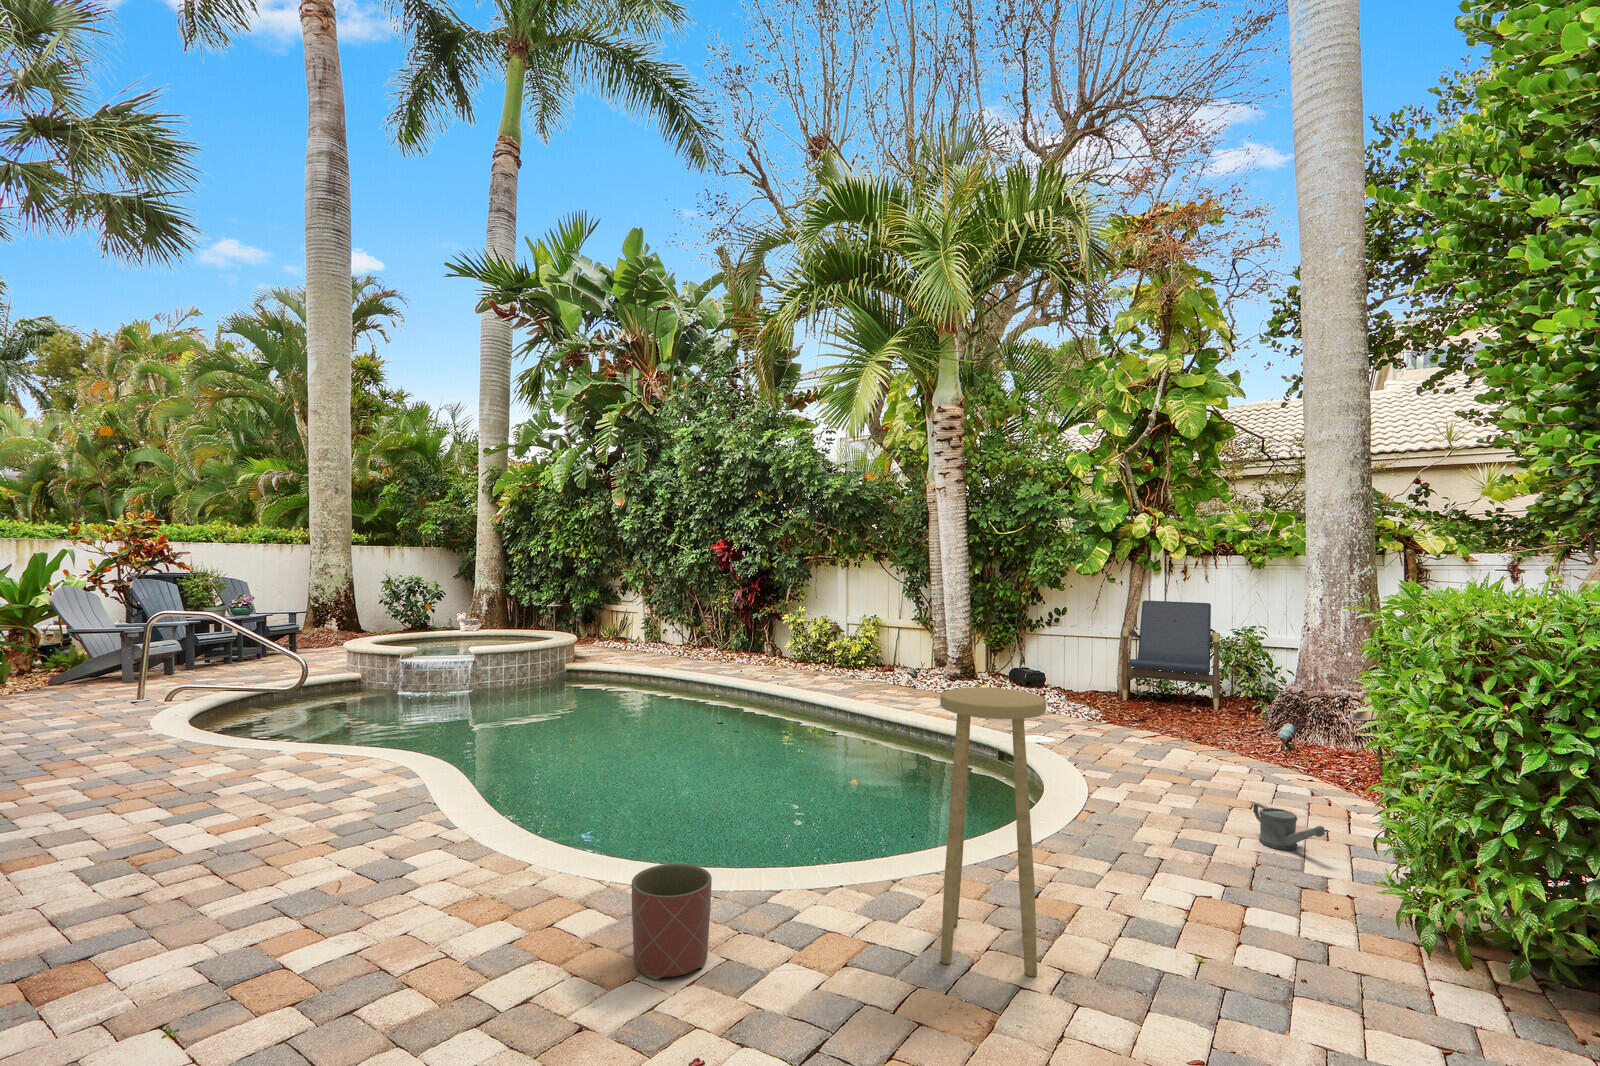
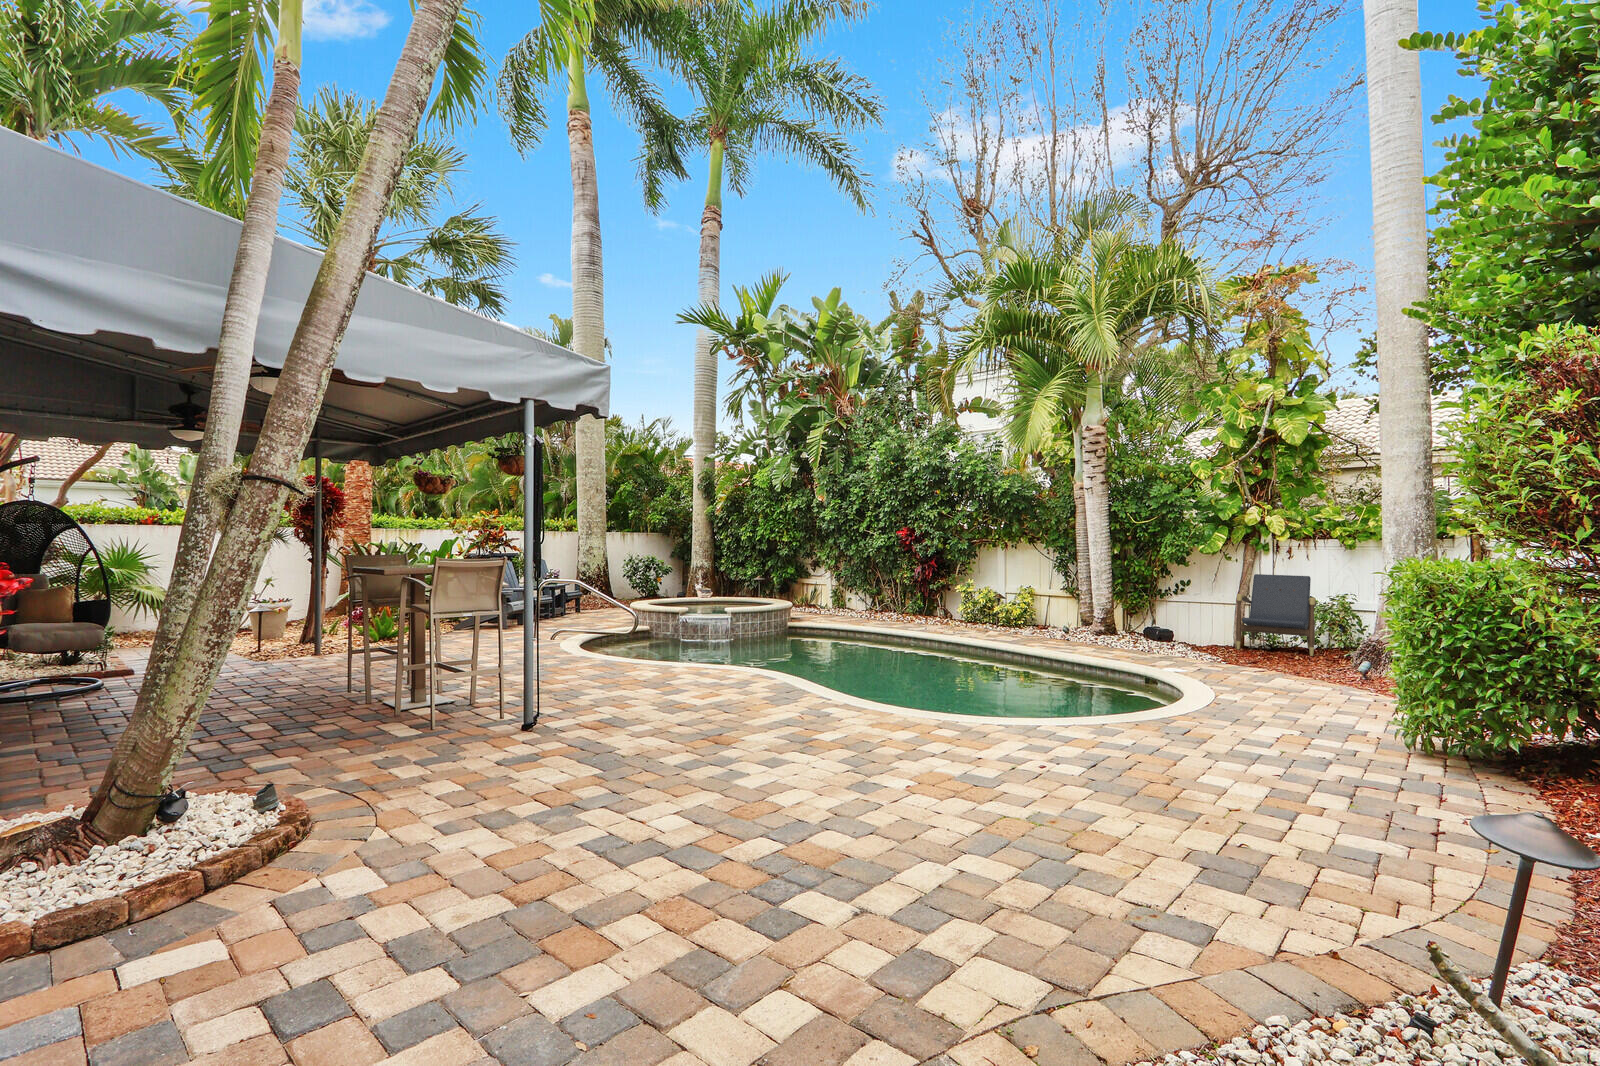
stool: present [940,687,1046,977] -> none [1128,607,1186,744]
watering can: present [1253,803,1325,850] -> none [1316,691,1357,715]
planter: present [632,864,712,980] -> none [975,690,1015,738]

